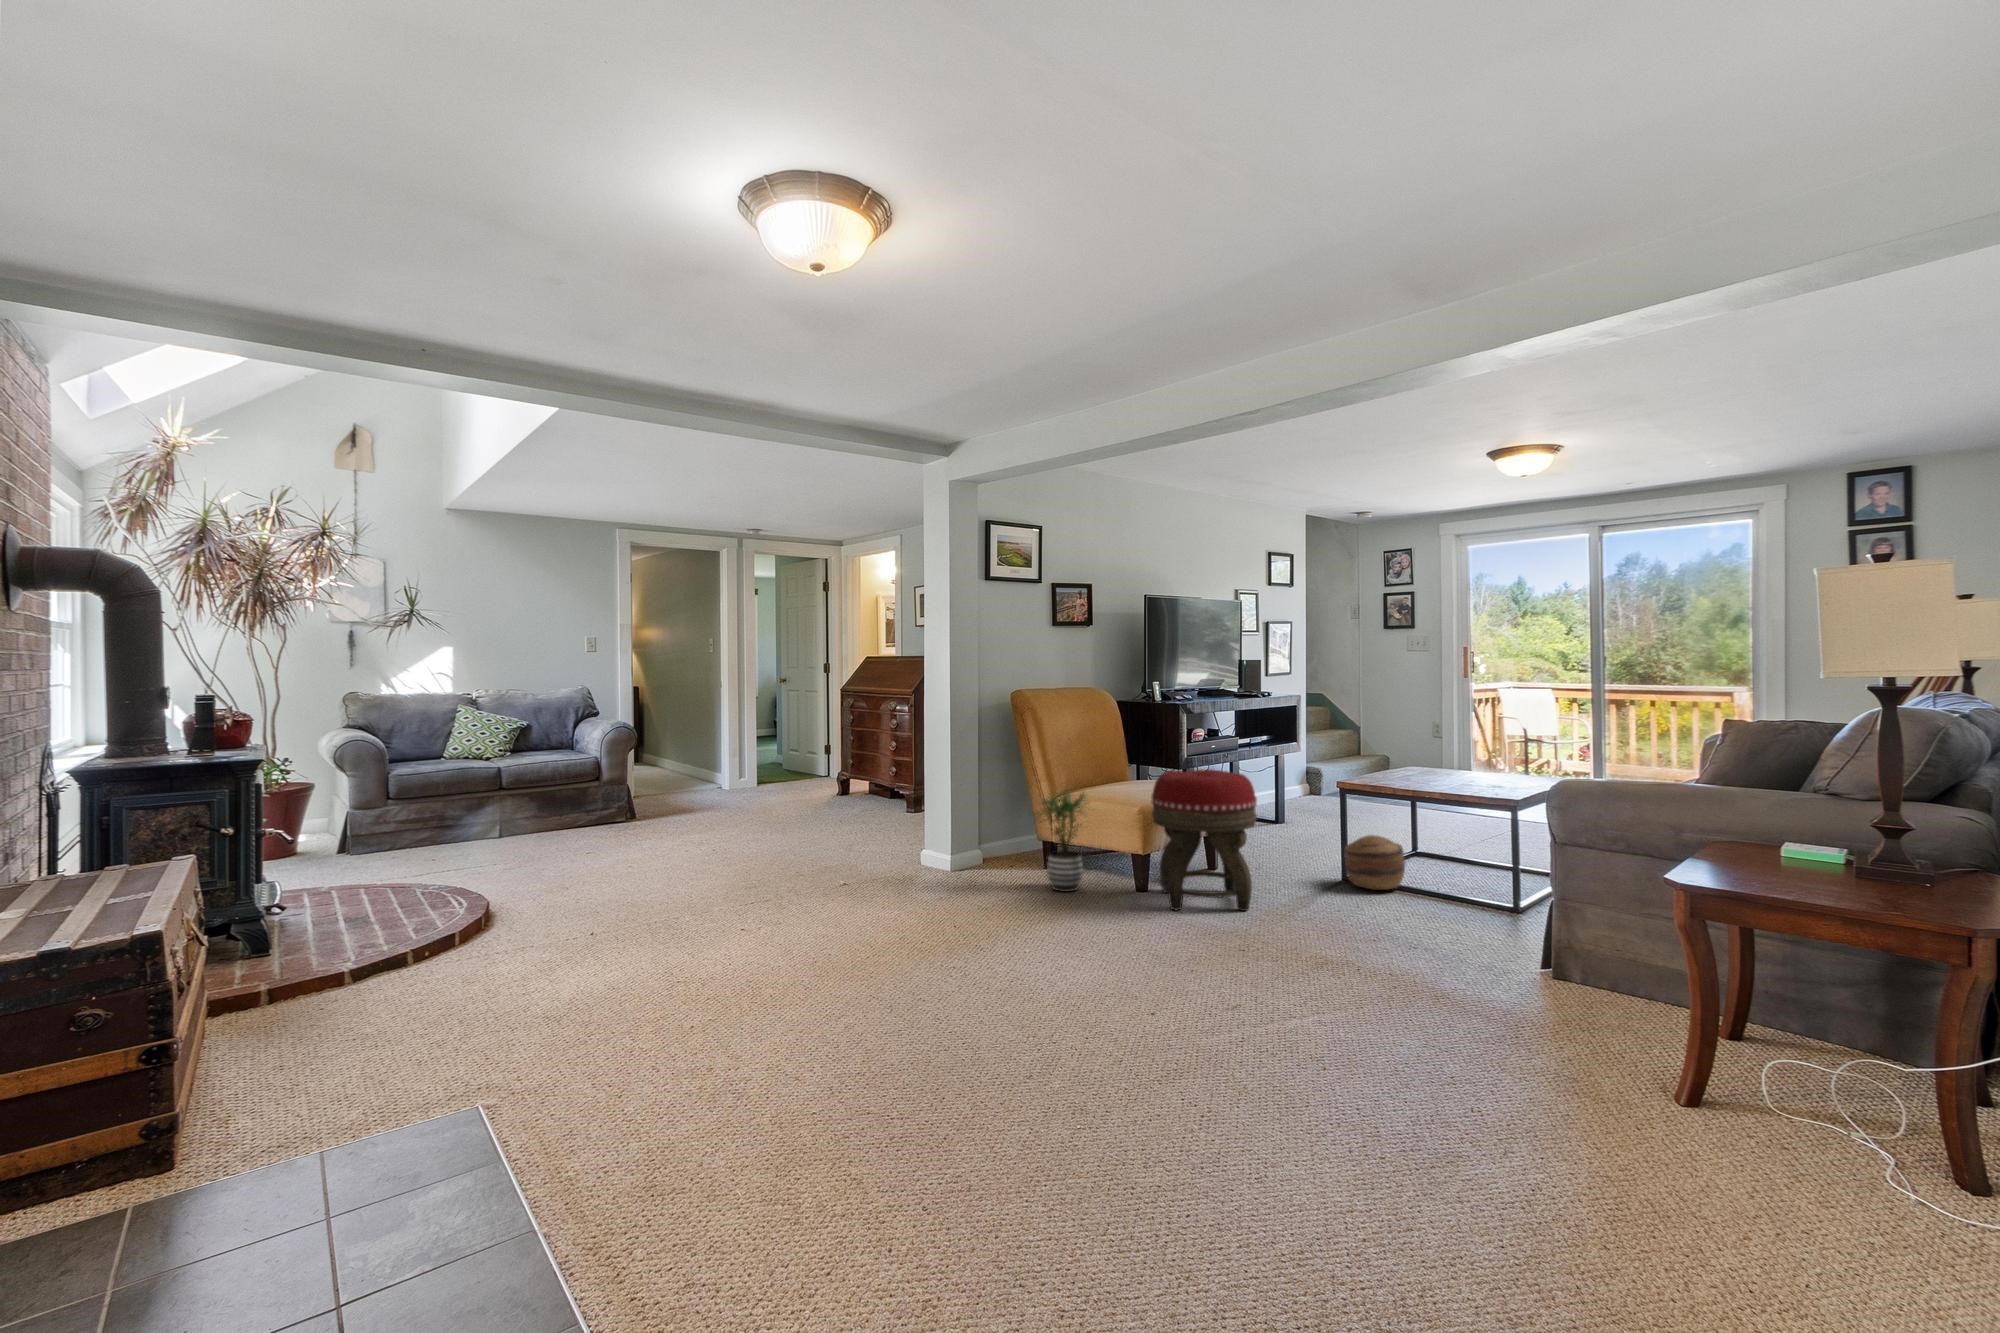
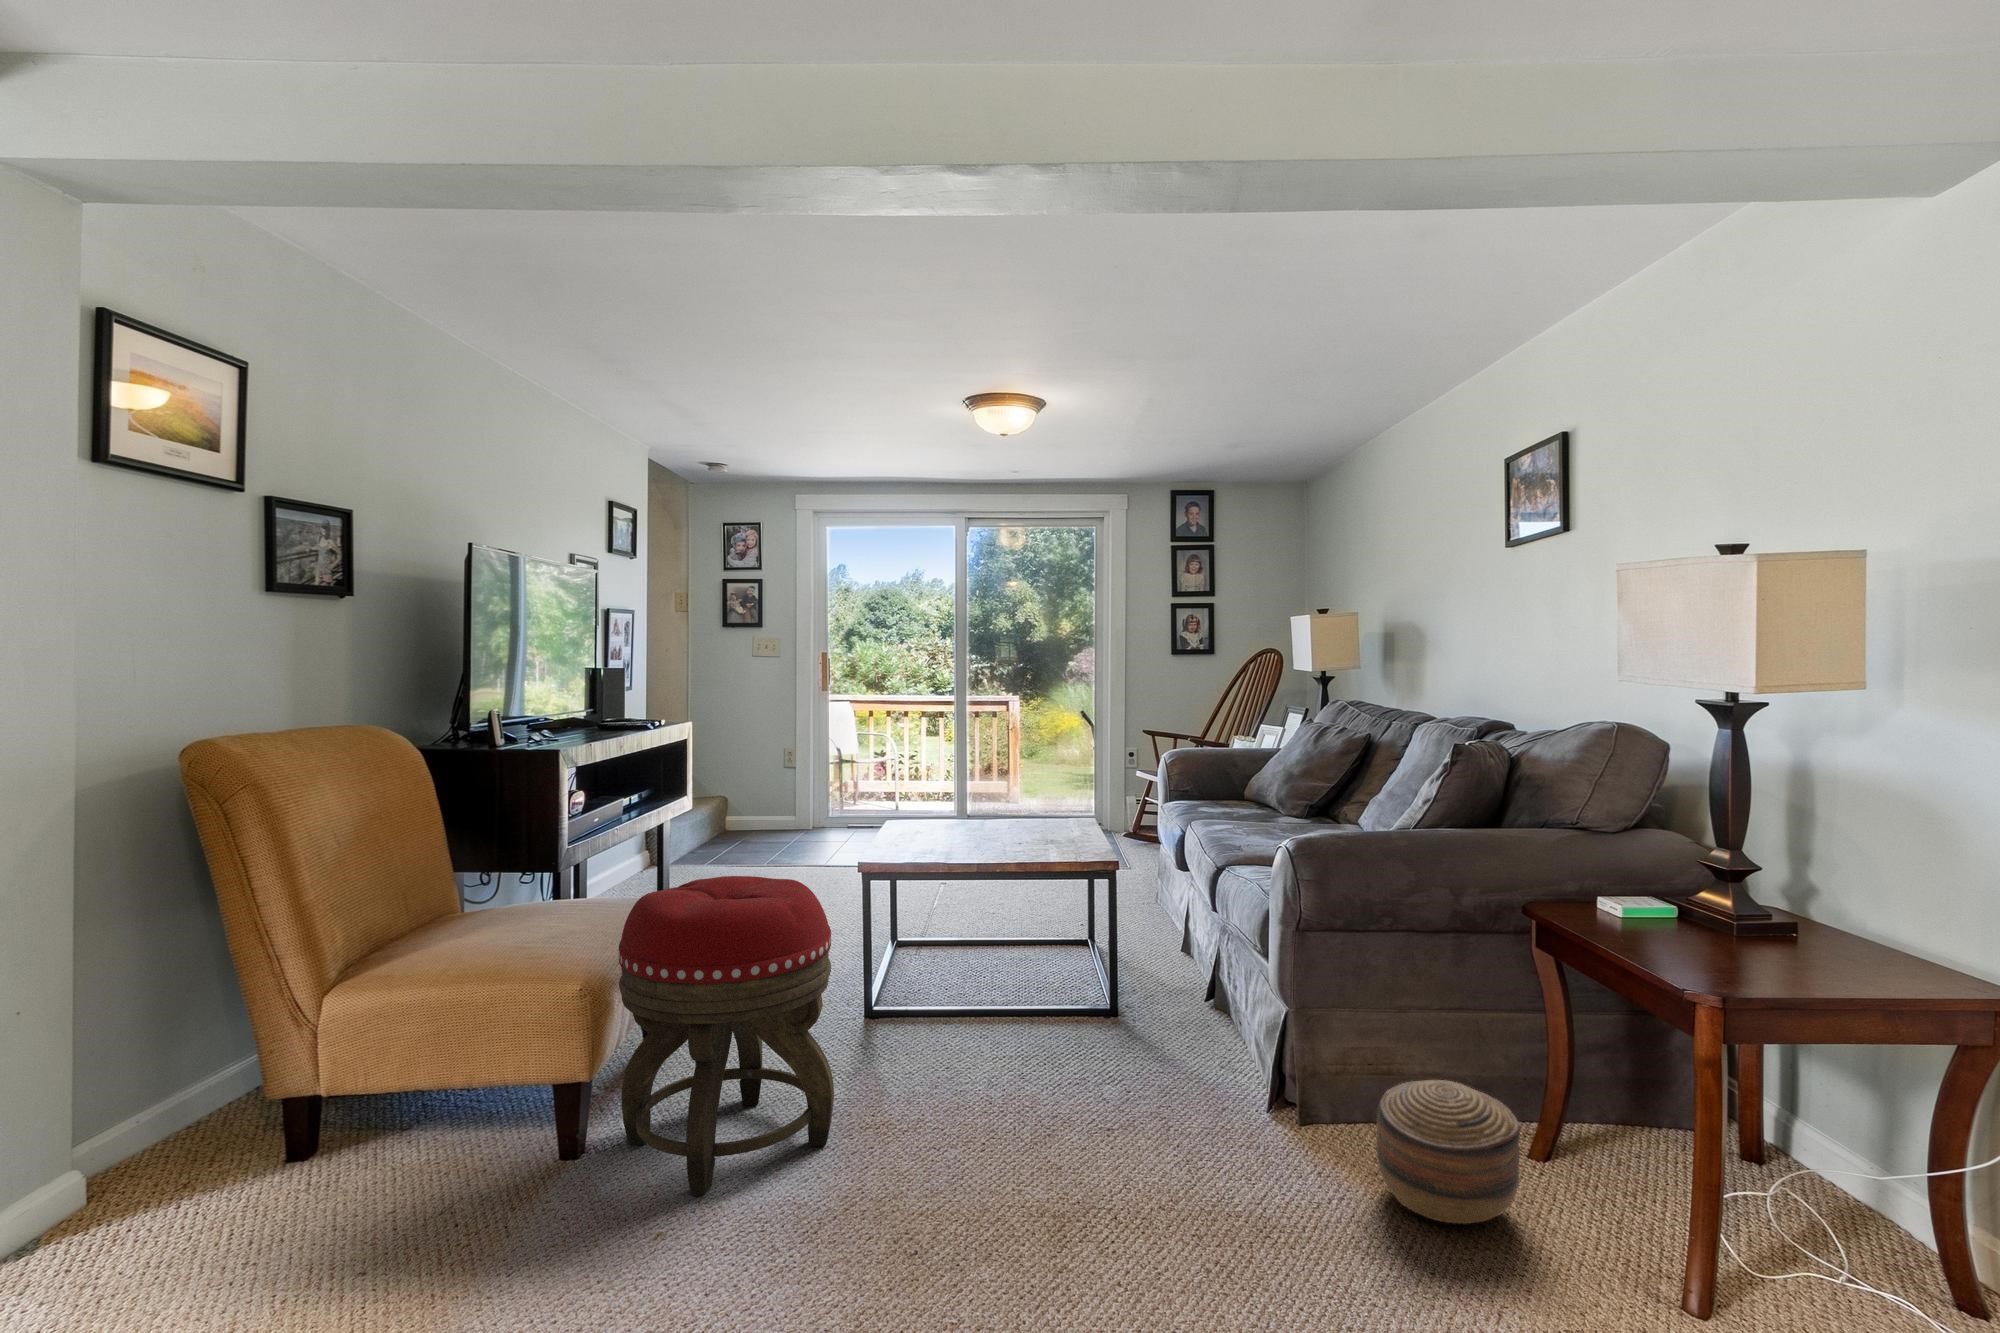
potted plant: present [1031,790,1089,892] -> none [292,967,483,1233]
basket: present [1344,835,1405,890] -> present [1376,1080,1520,1224]

